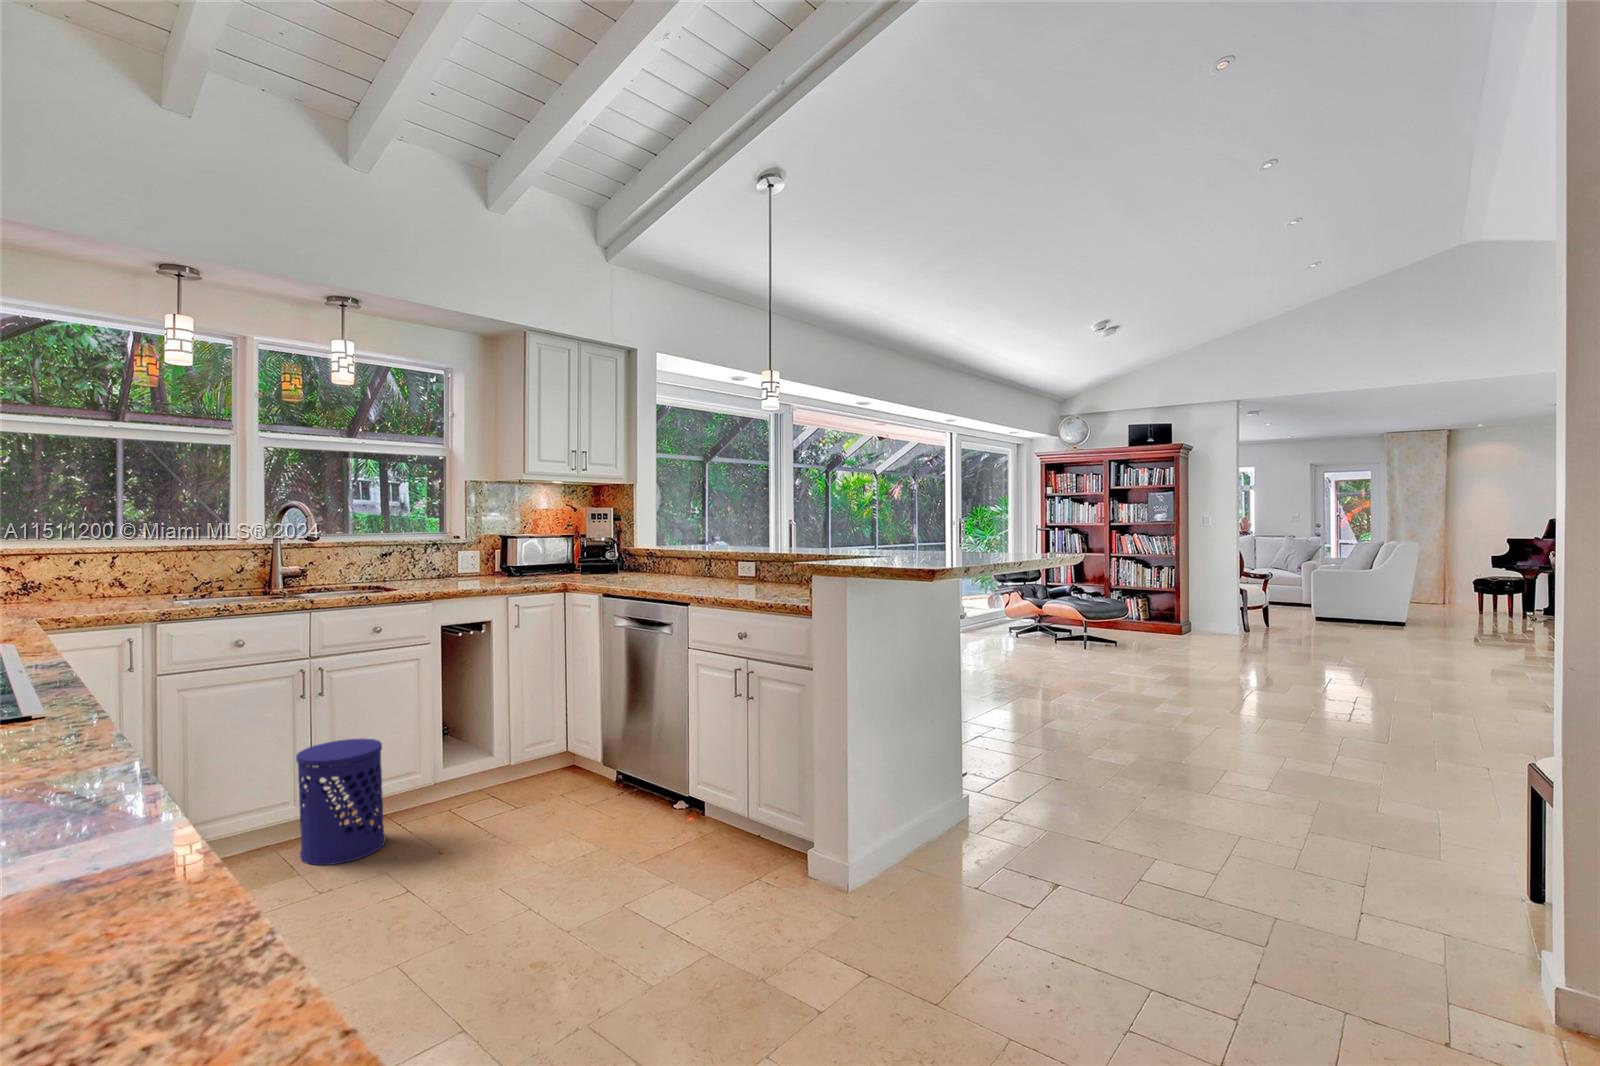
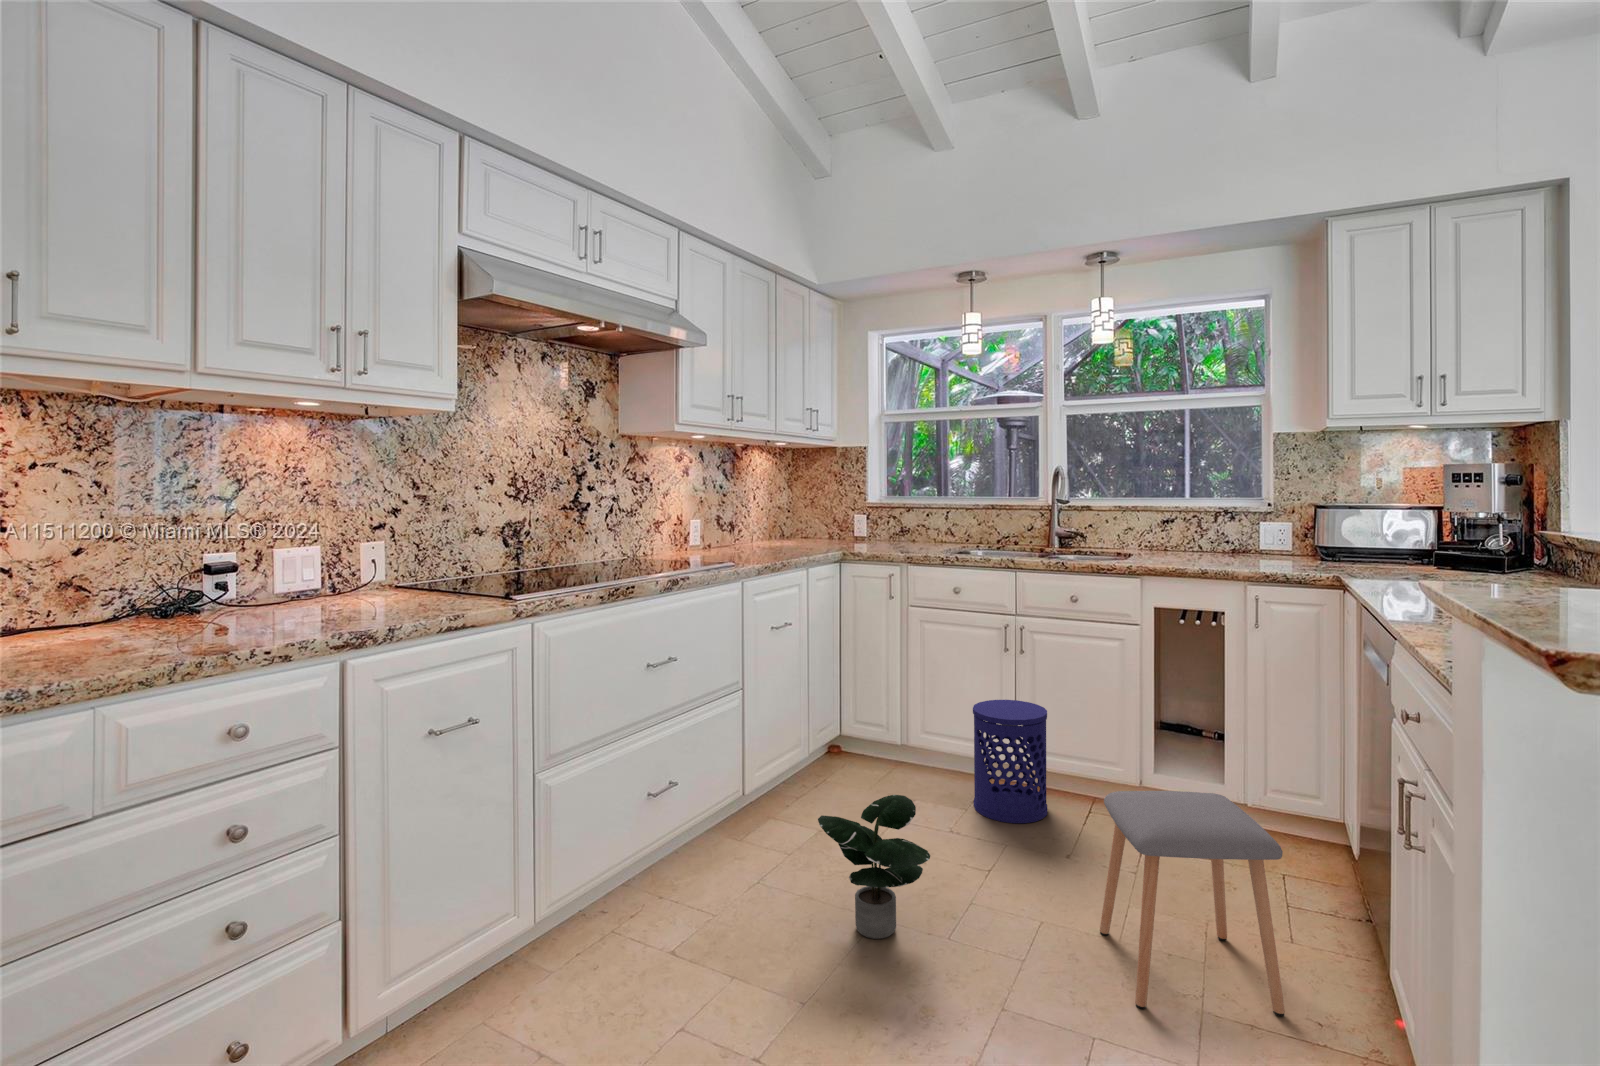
stool: none [547,732,670,879] -> present [1100,791,1285,1016]
potted plant: none [362,830,491,972] -> present [818,795,930,939]

